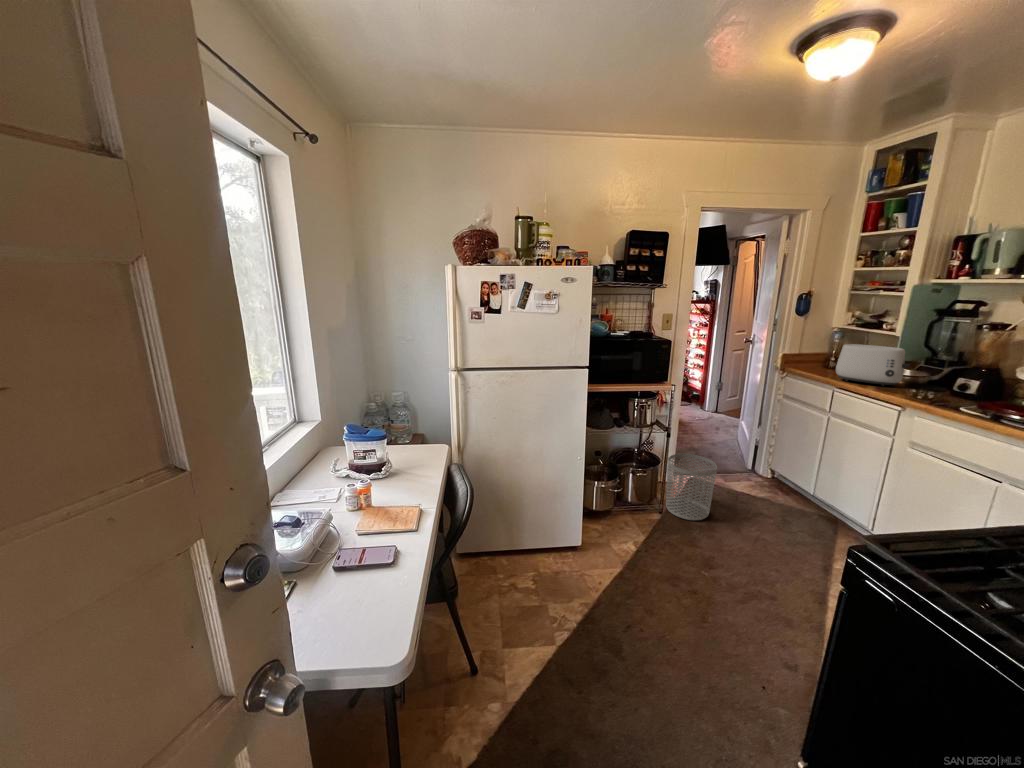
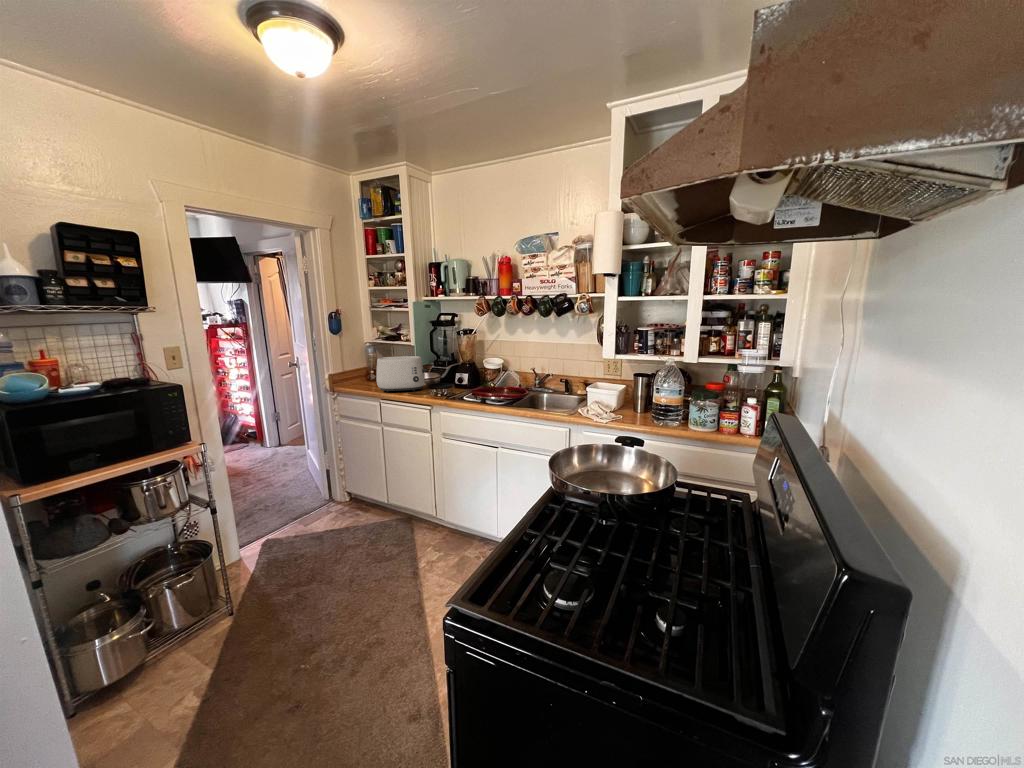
waste bin: present [666,454,717,520] -> none [223,516,294,606]

